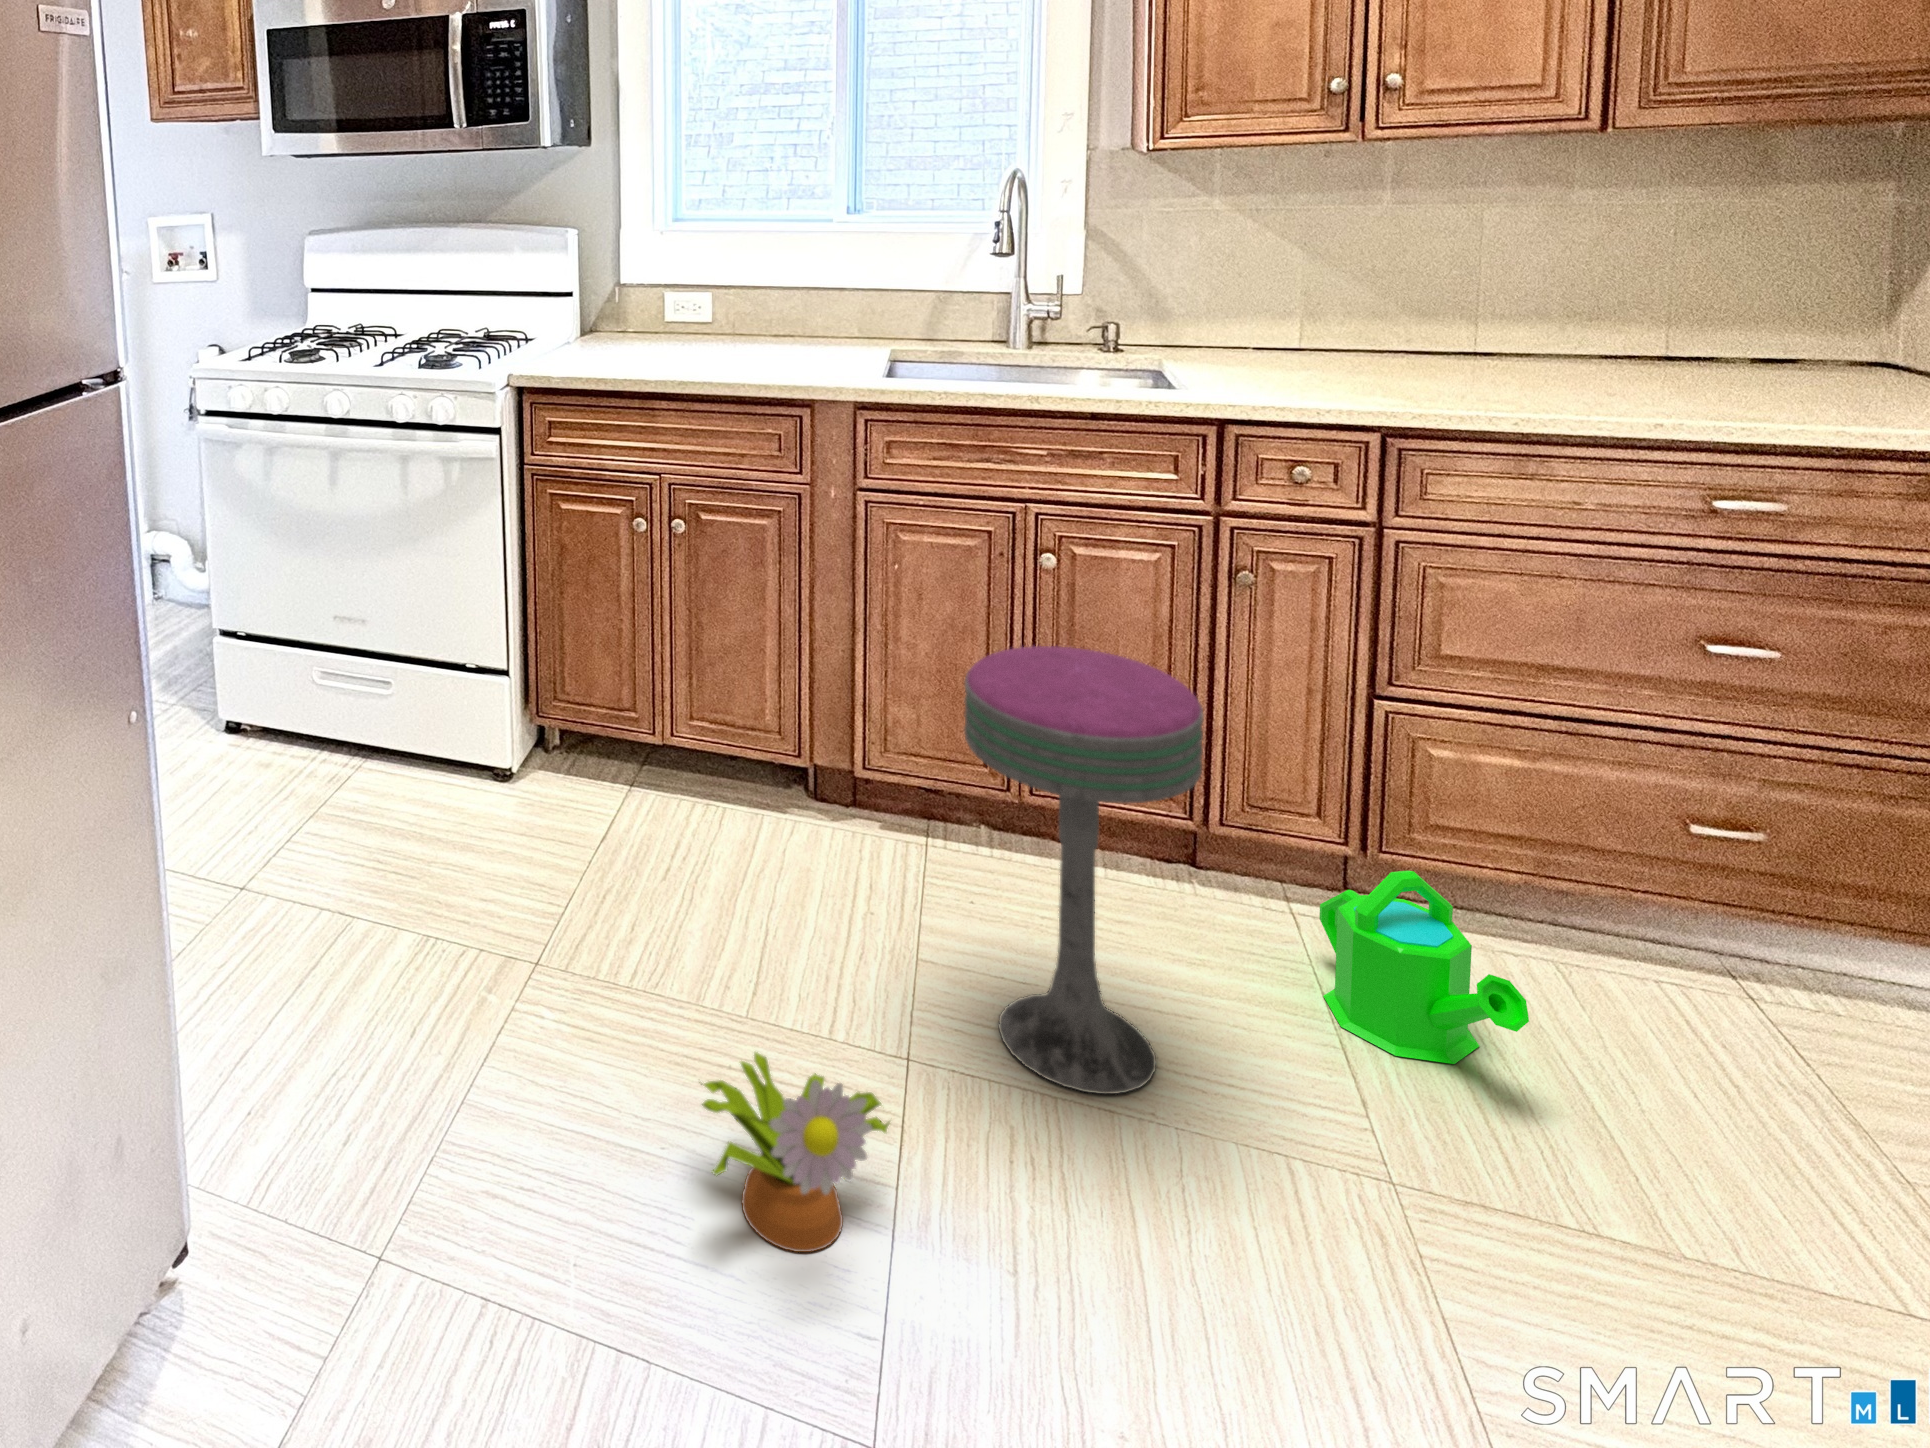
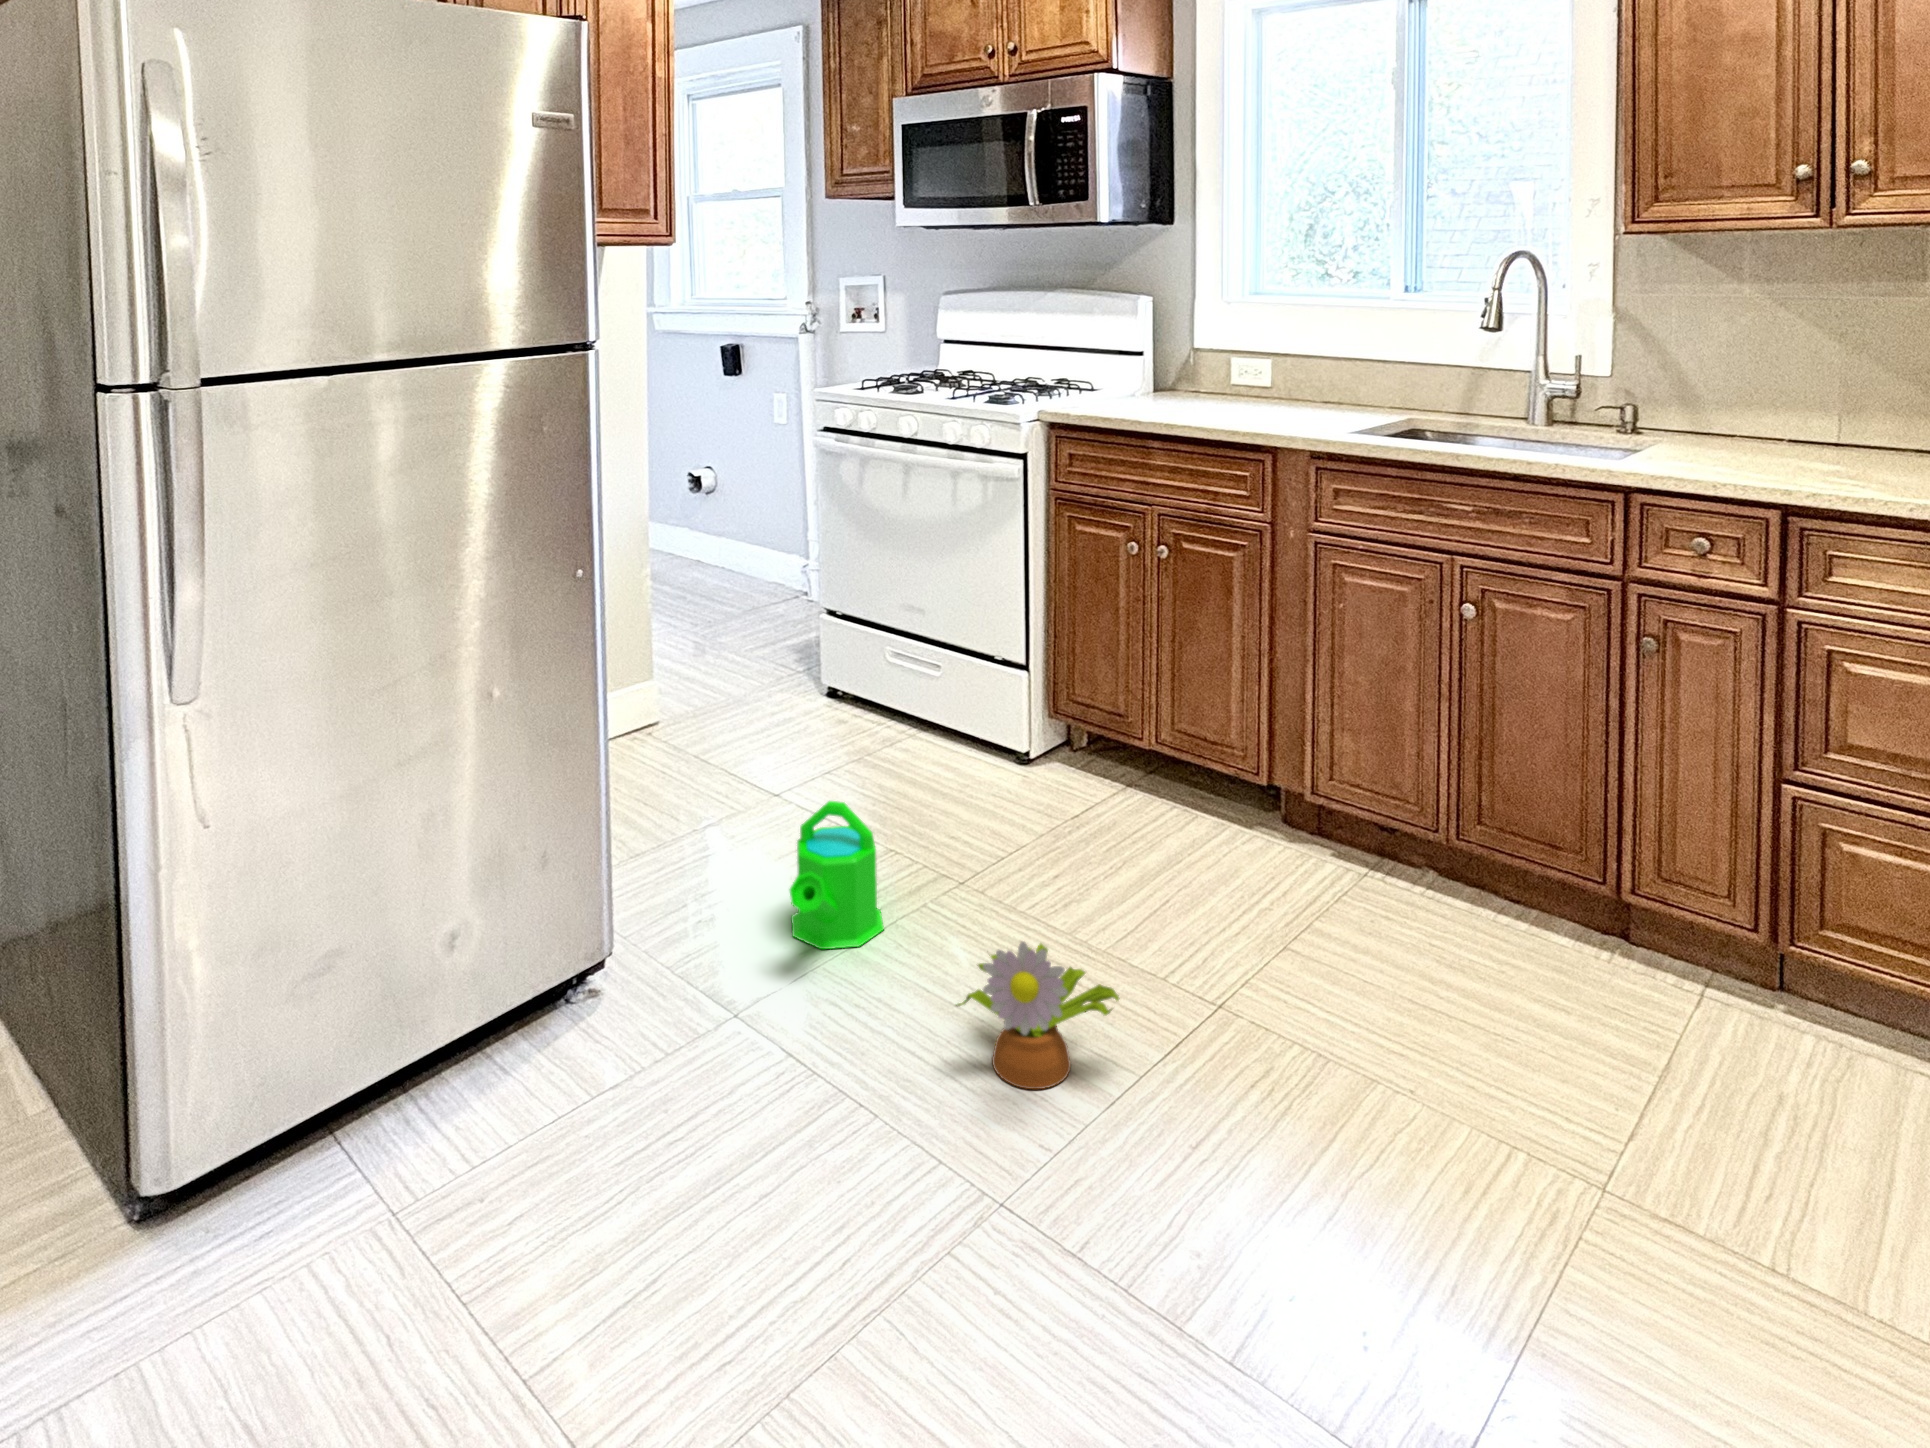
bar stool: present [964,646,1204,1094] -> none [1271,664,1473,1069]
watering can: present [1319,871,1529,1064] -> present [790,801,884,949]

